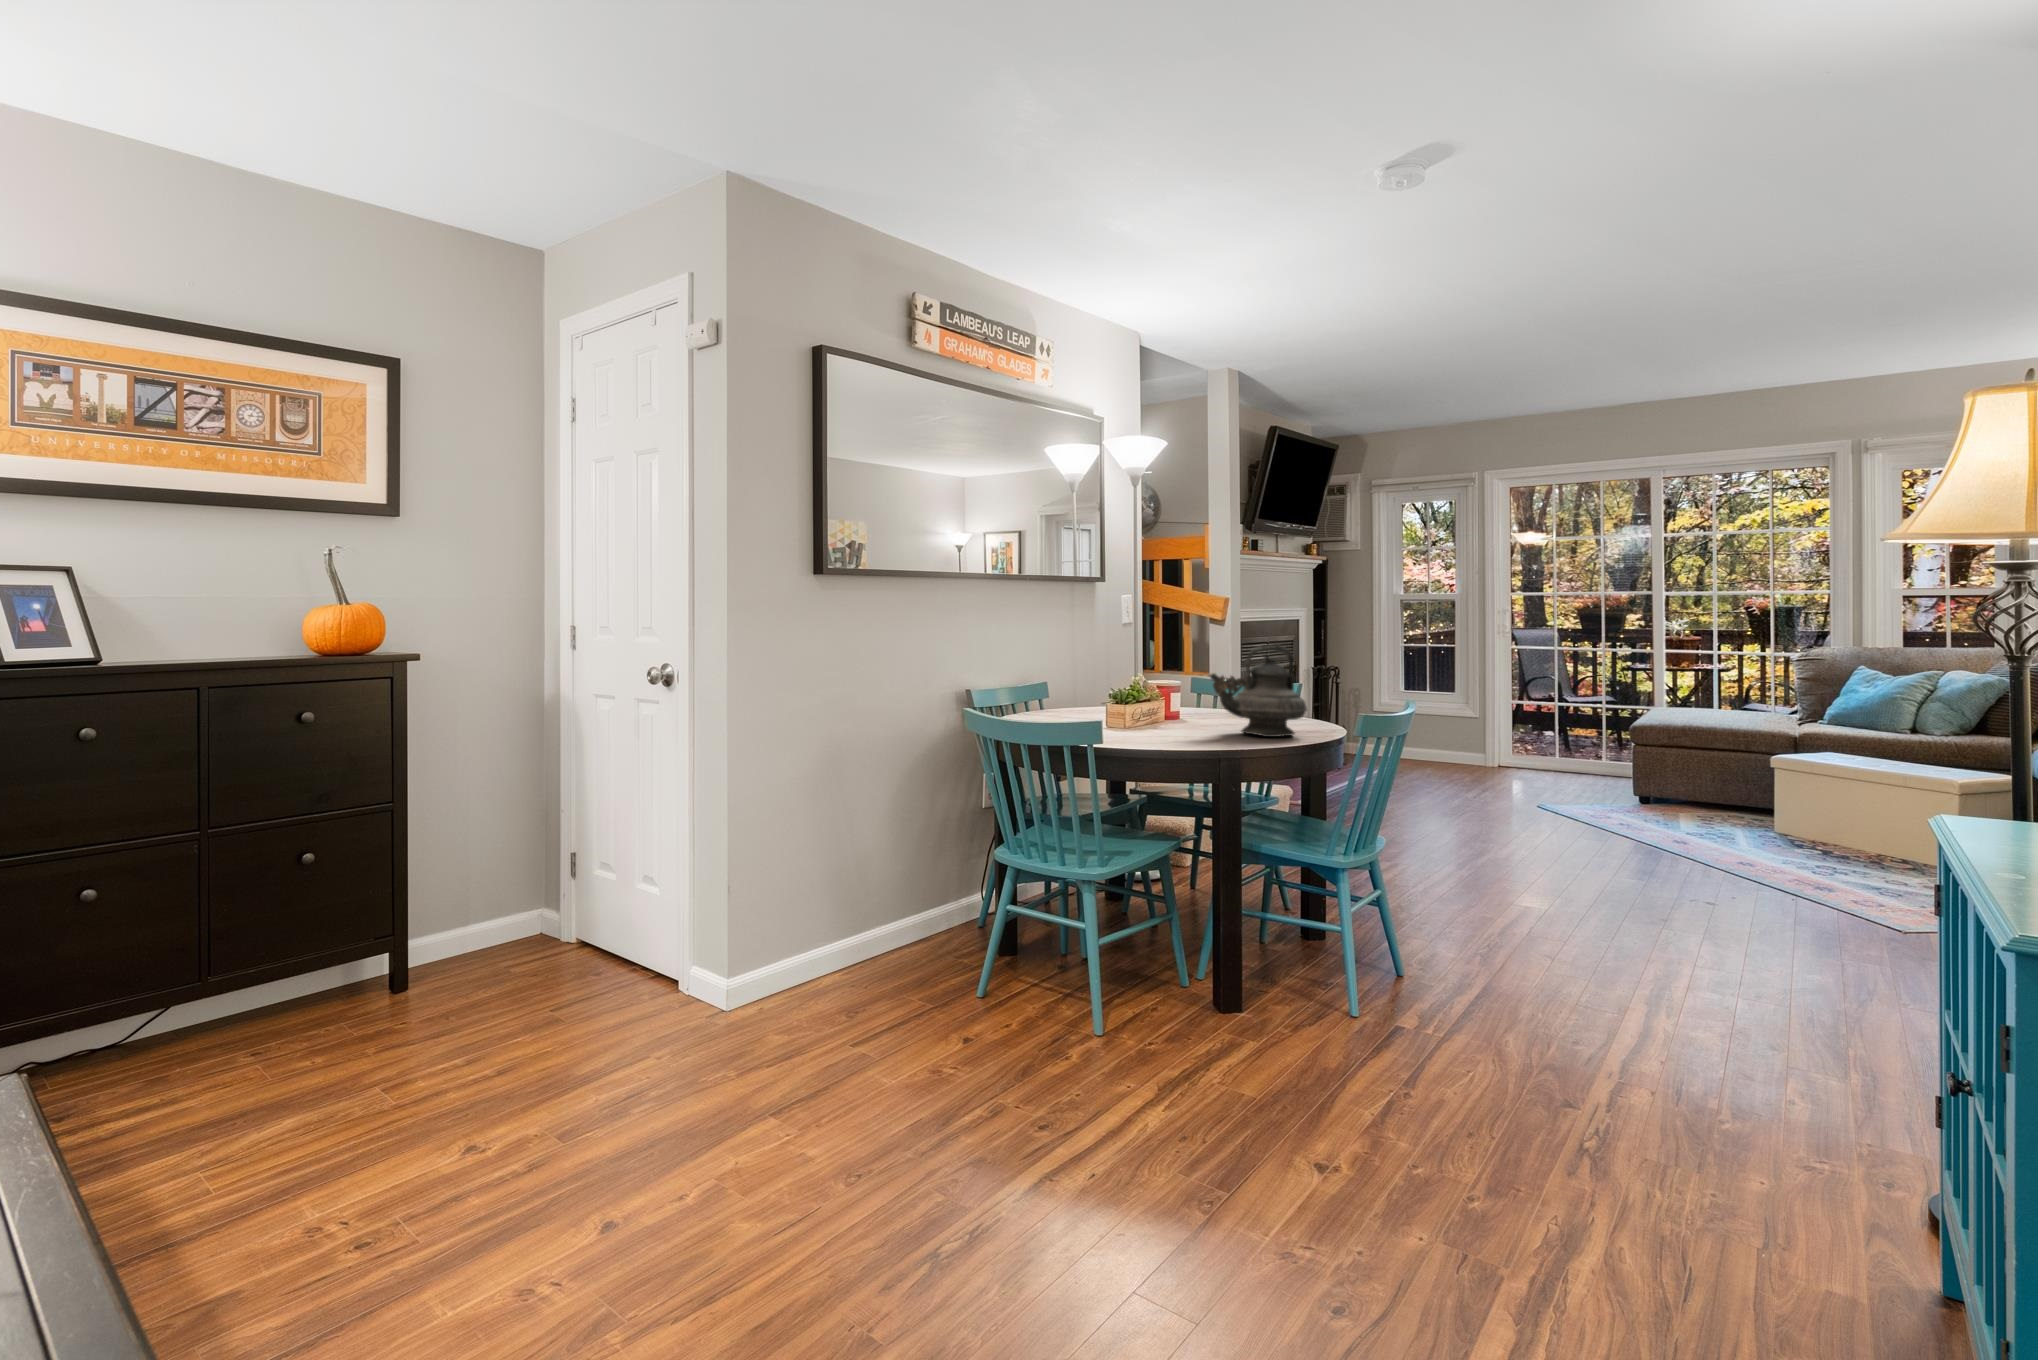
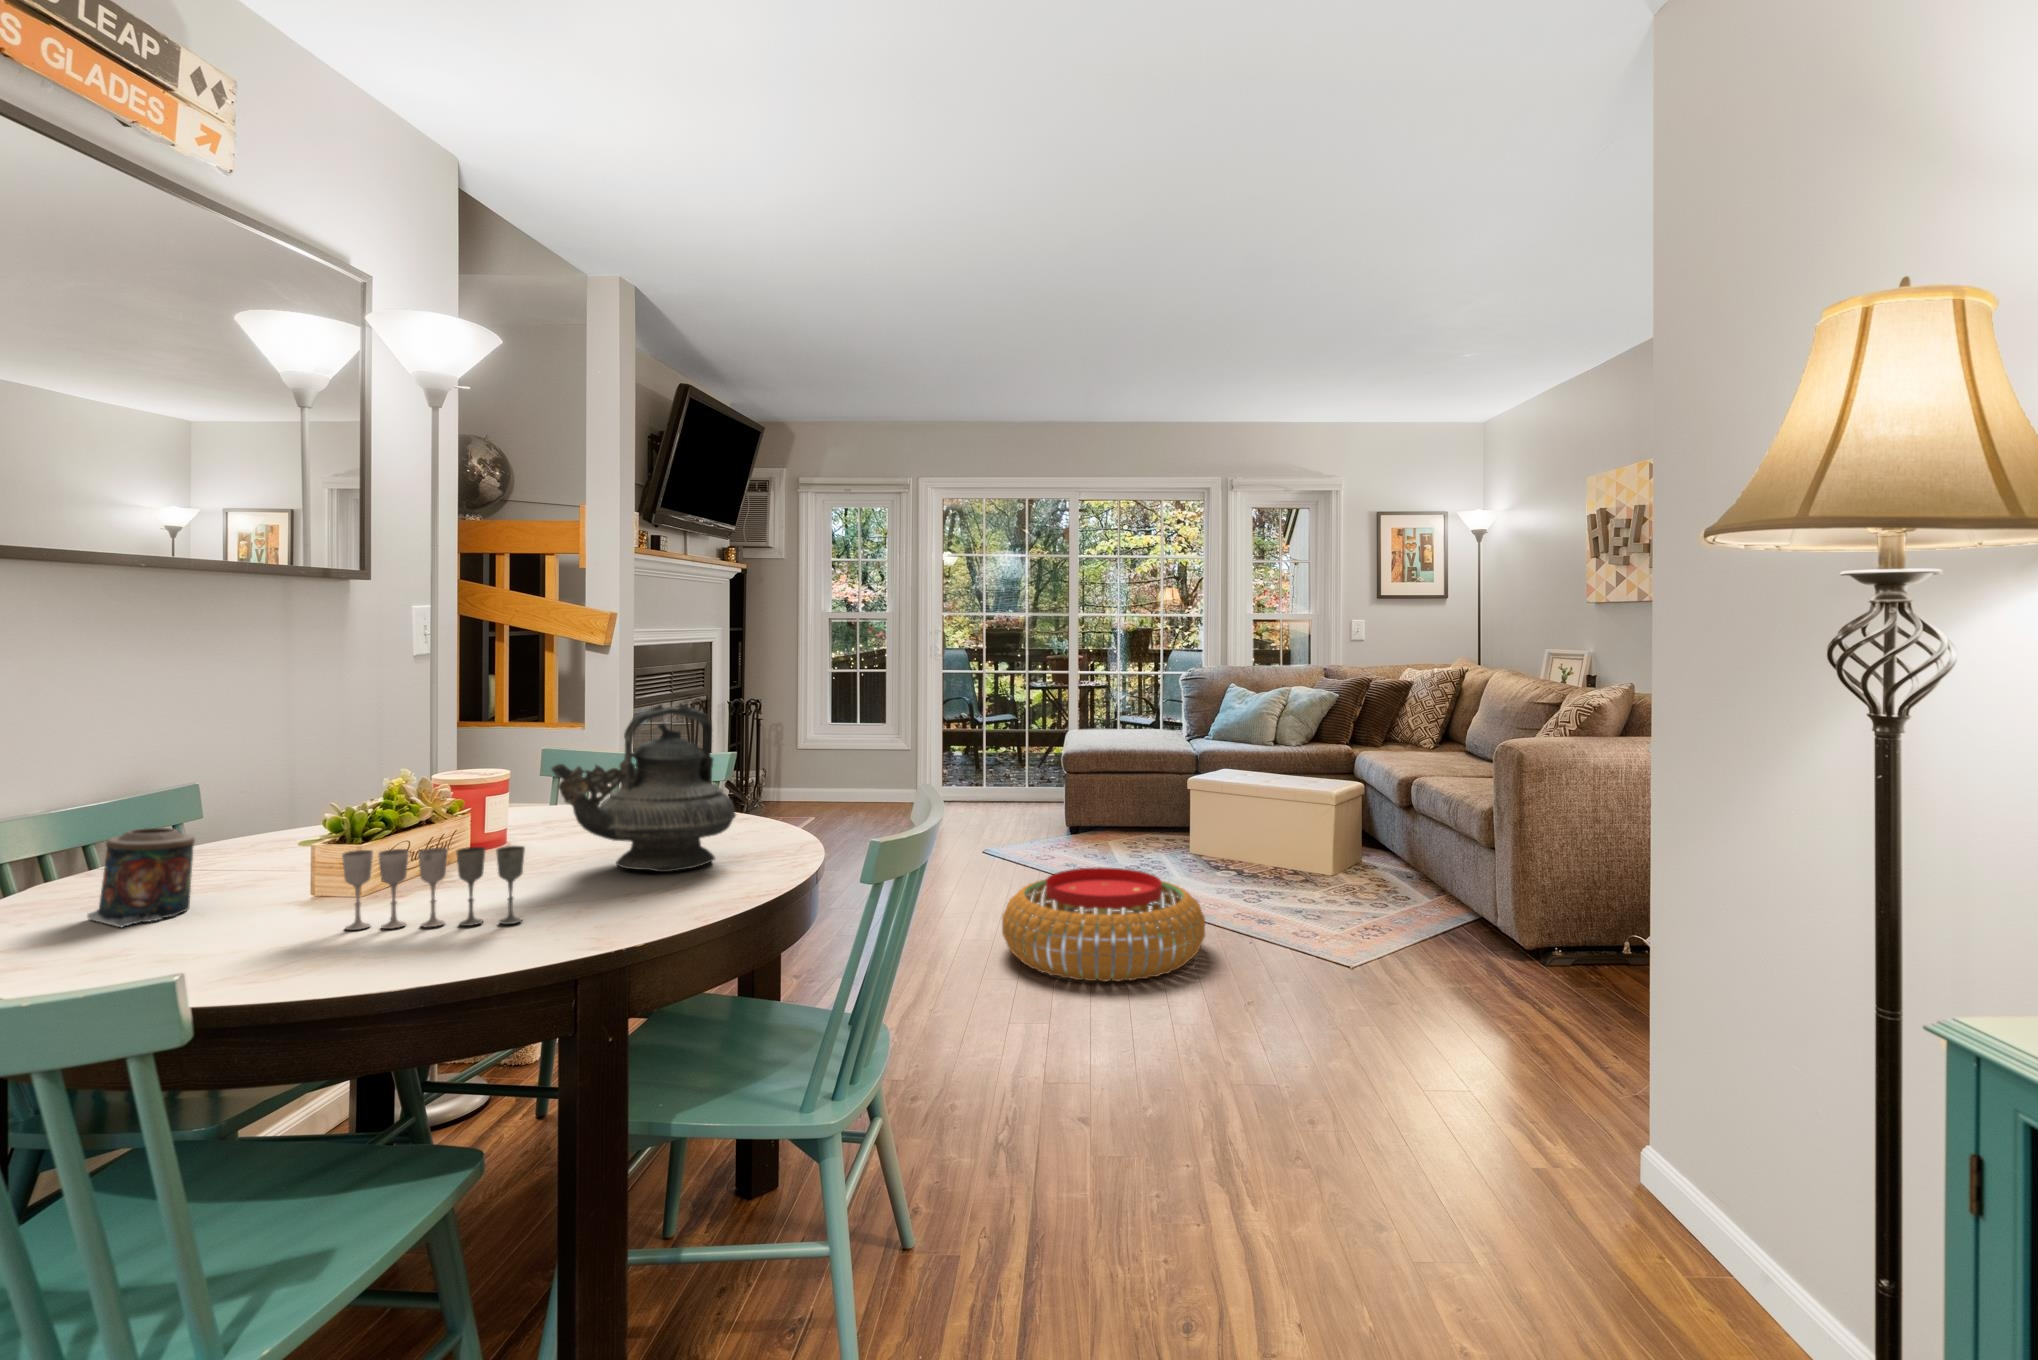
candle: none [1022,692,1059,733] -> present [87,828,195,927]
wine glass: none [1123,705,1201,745] -> present [342,846,525,930]
pouf: none [1533,814,1745,907] -> present [1002,867,1205,982]

